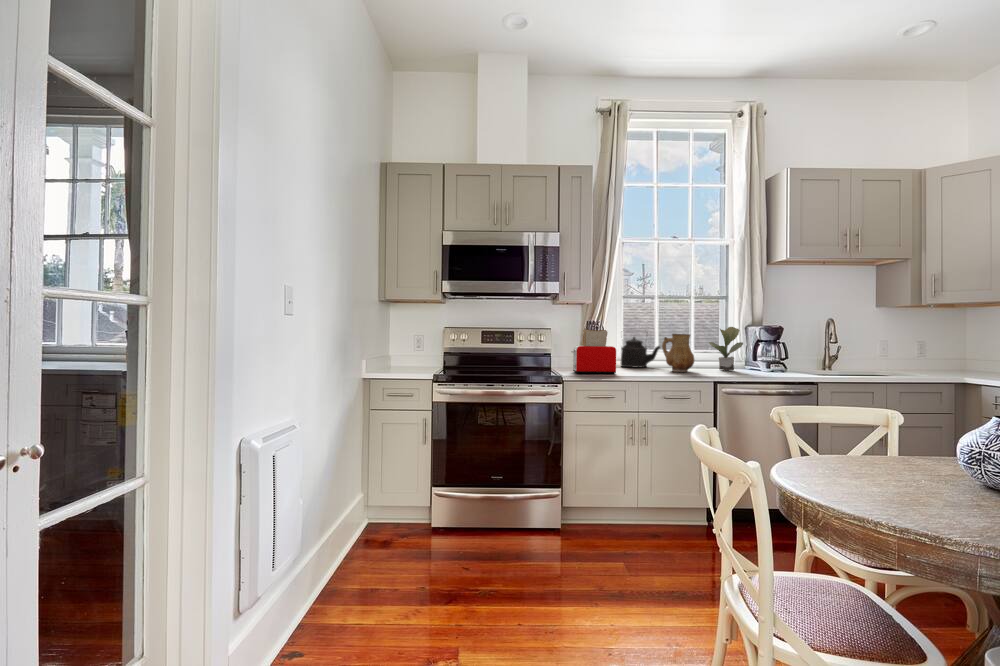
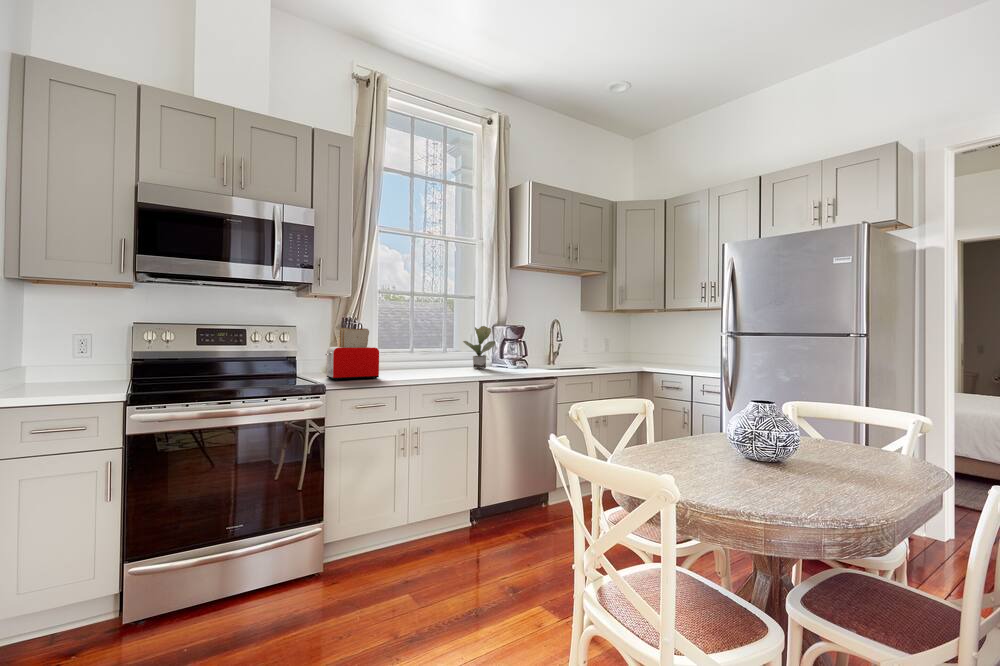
ceramic pitcher: present [662,334,694,372] -> none [422,333,454,373]
kettle: present [621,337,660,368] -> none [374,328,418,369]

